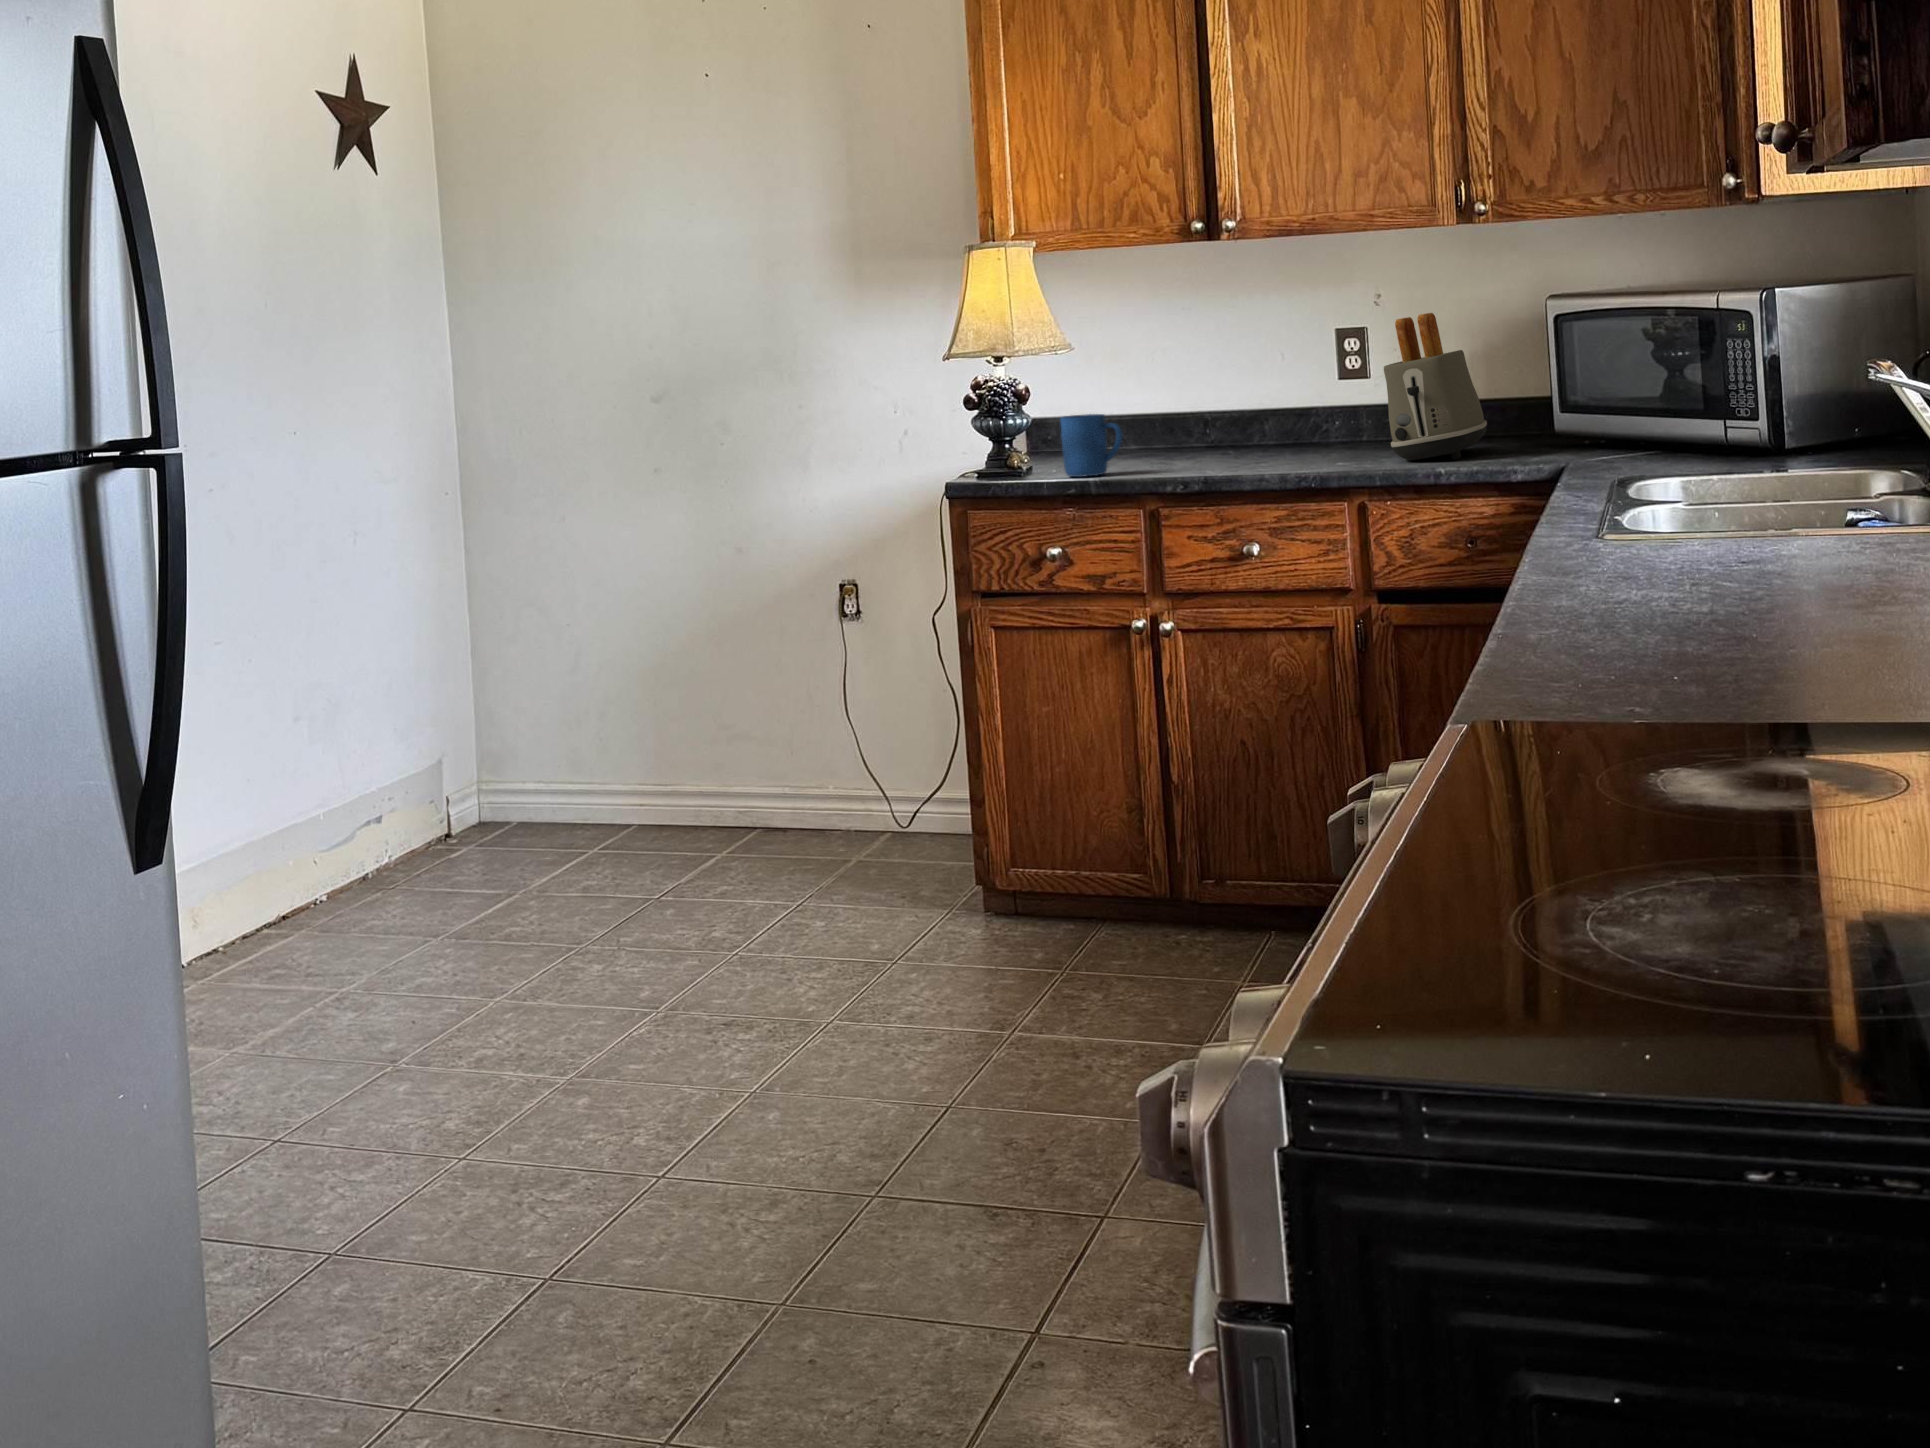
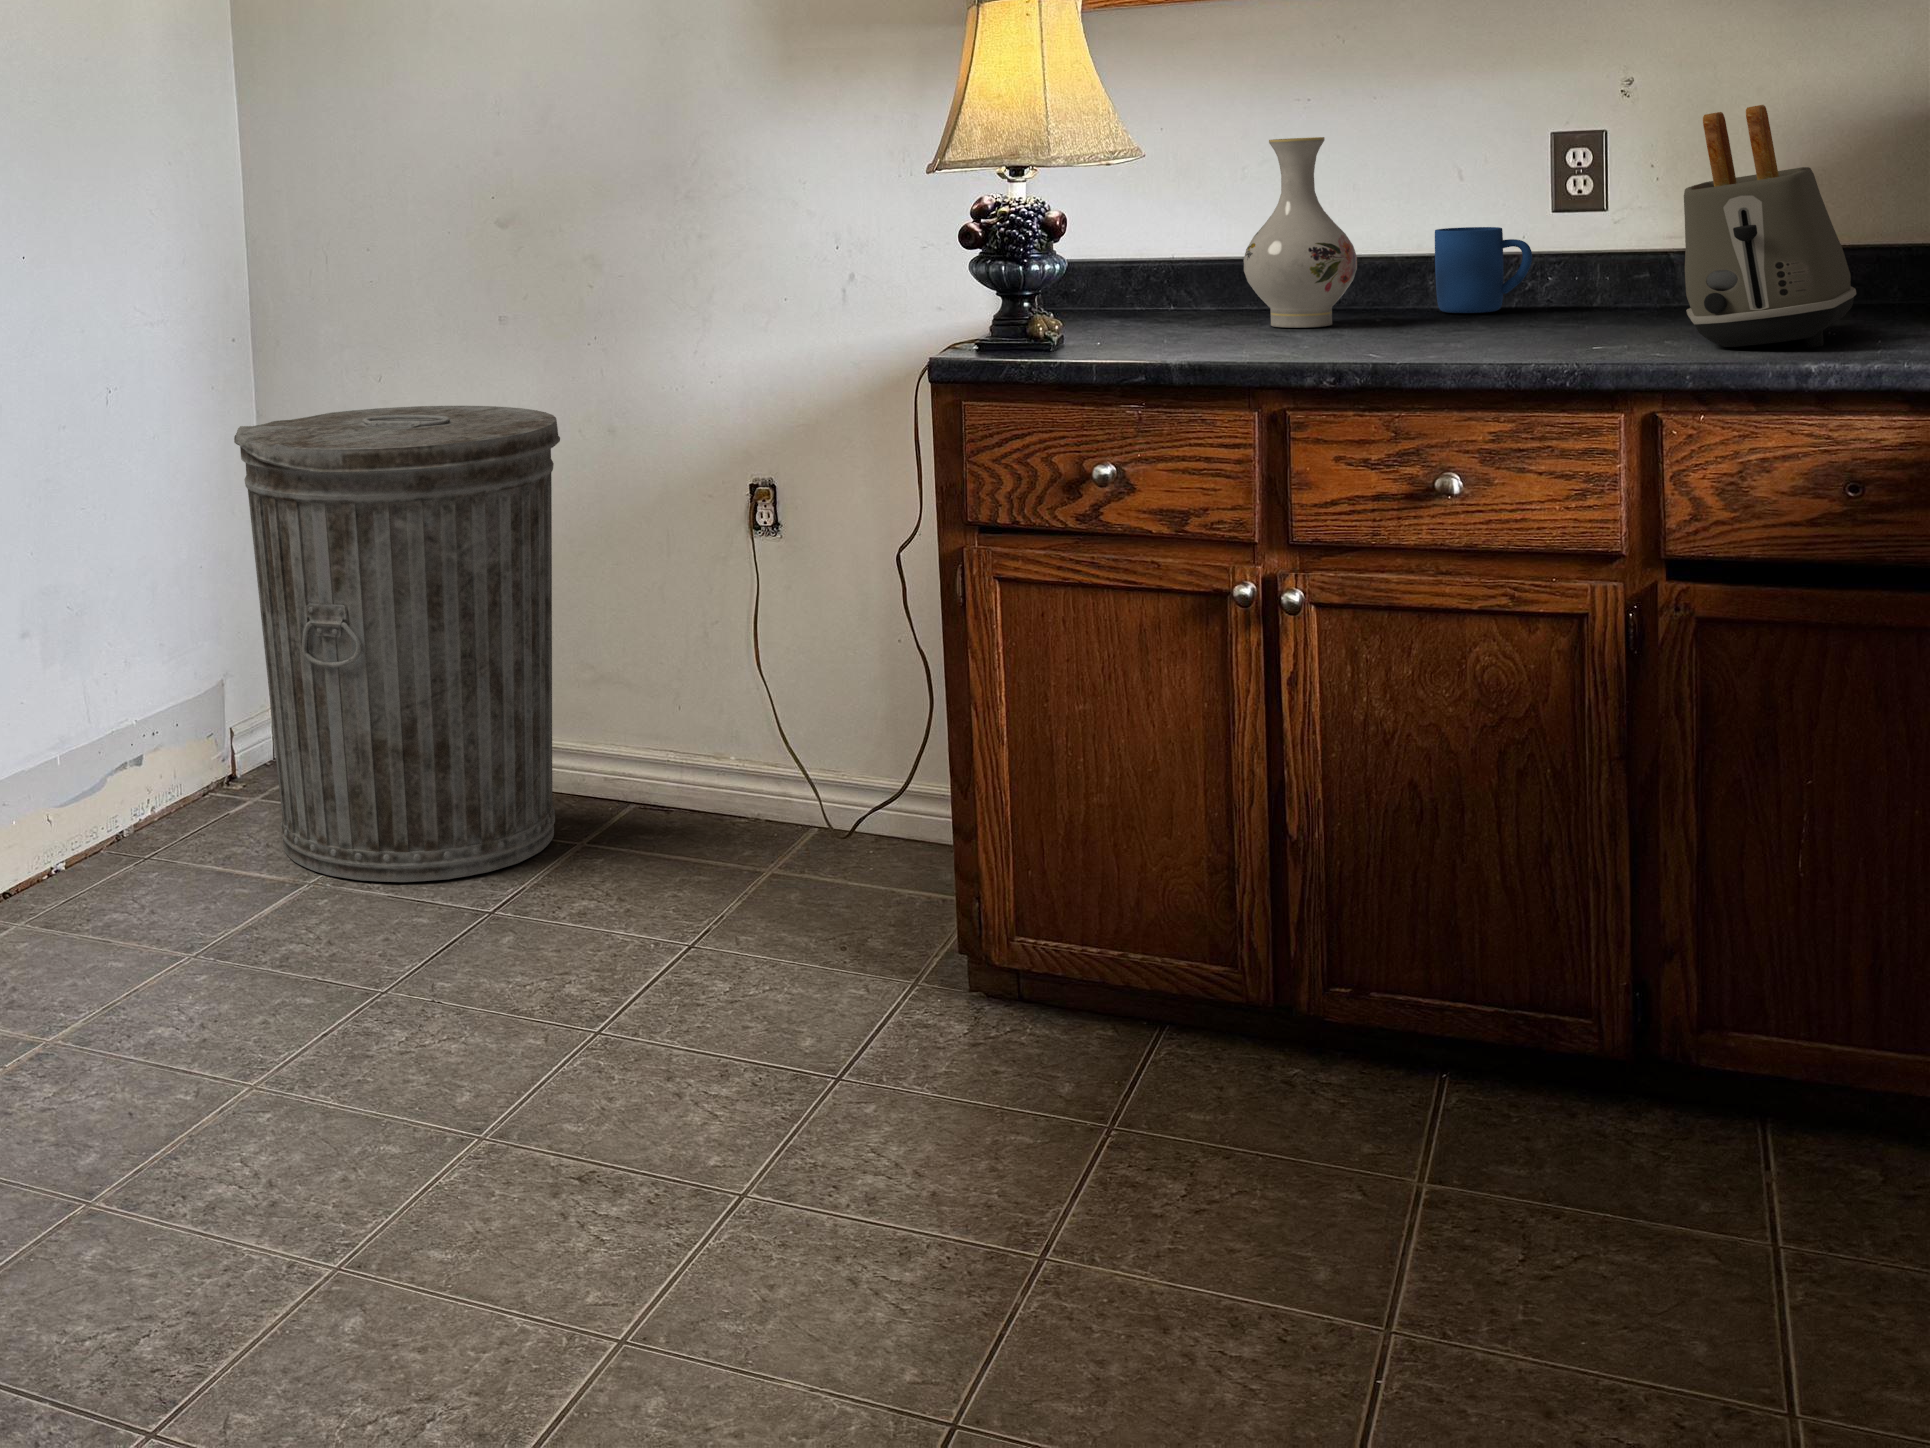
vase: none [1147,334,1217,459] -> present [1244,137,1357,328]
mug: present [1060,414,1122,477] -> present [1435,227,1532,313]
trash can: none [455,537,698,885] -> present [234,406,560,882]

